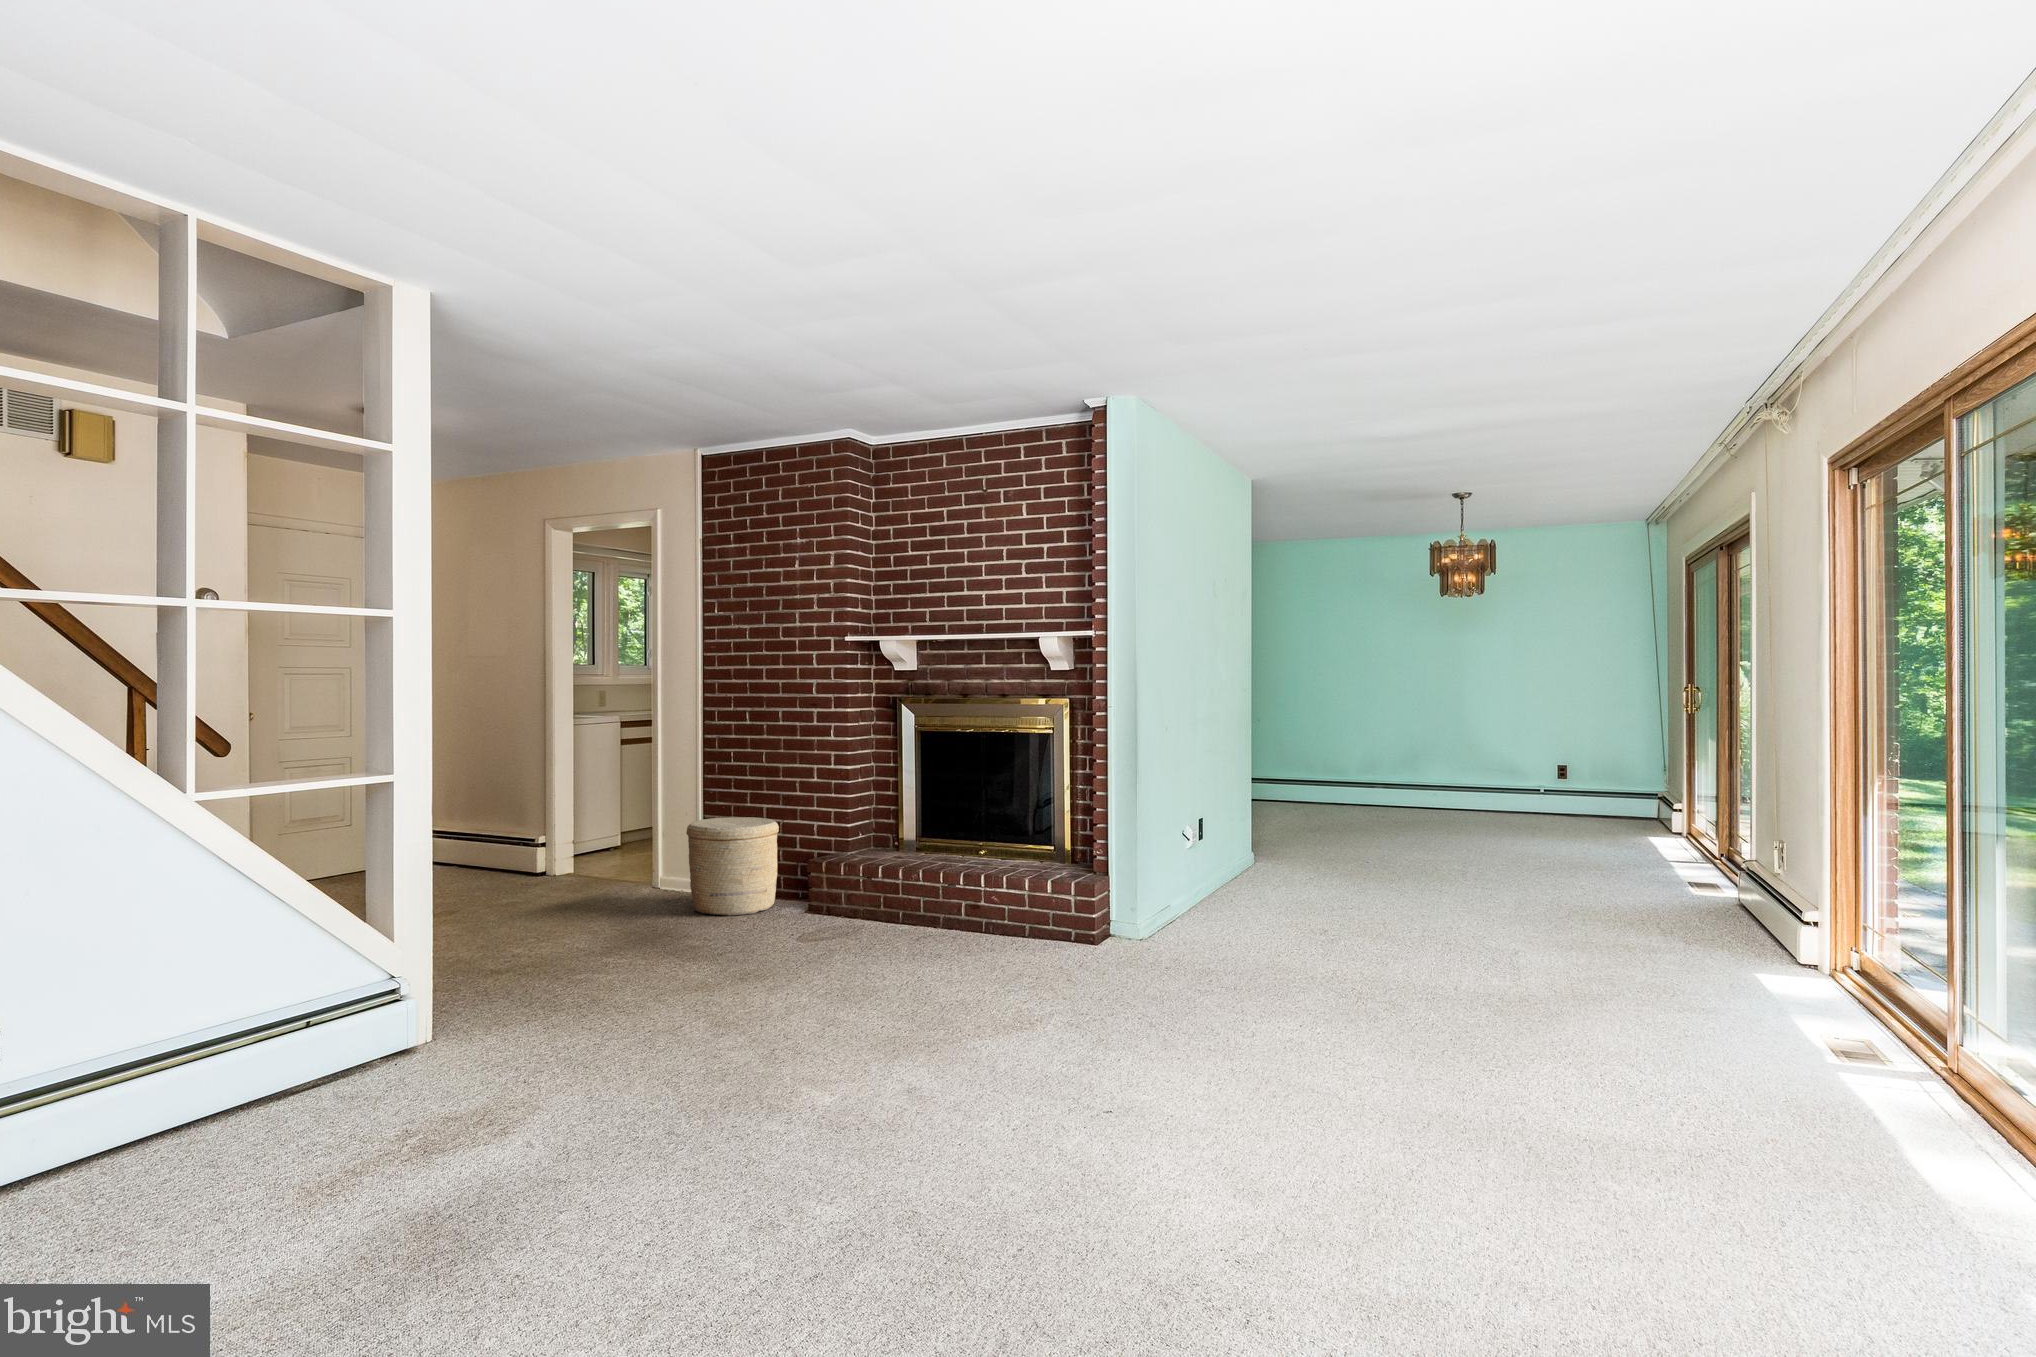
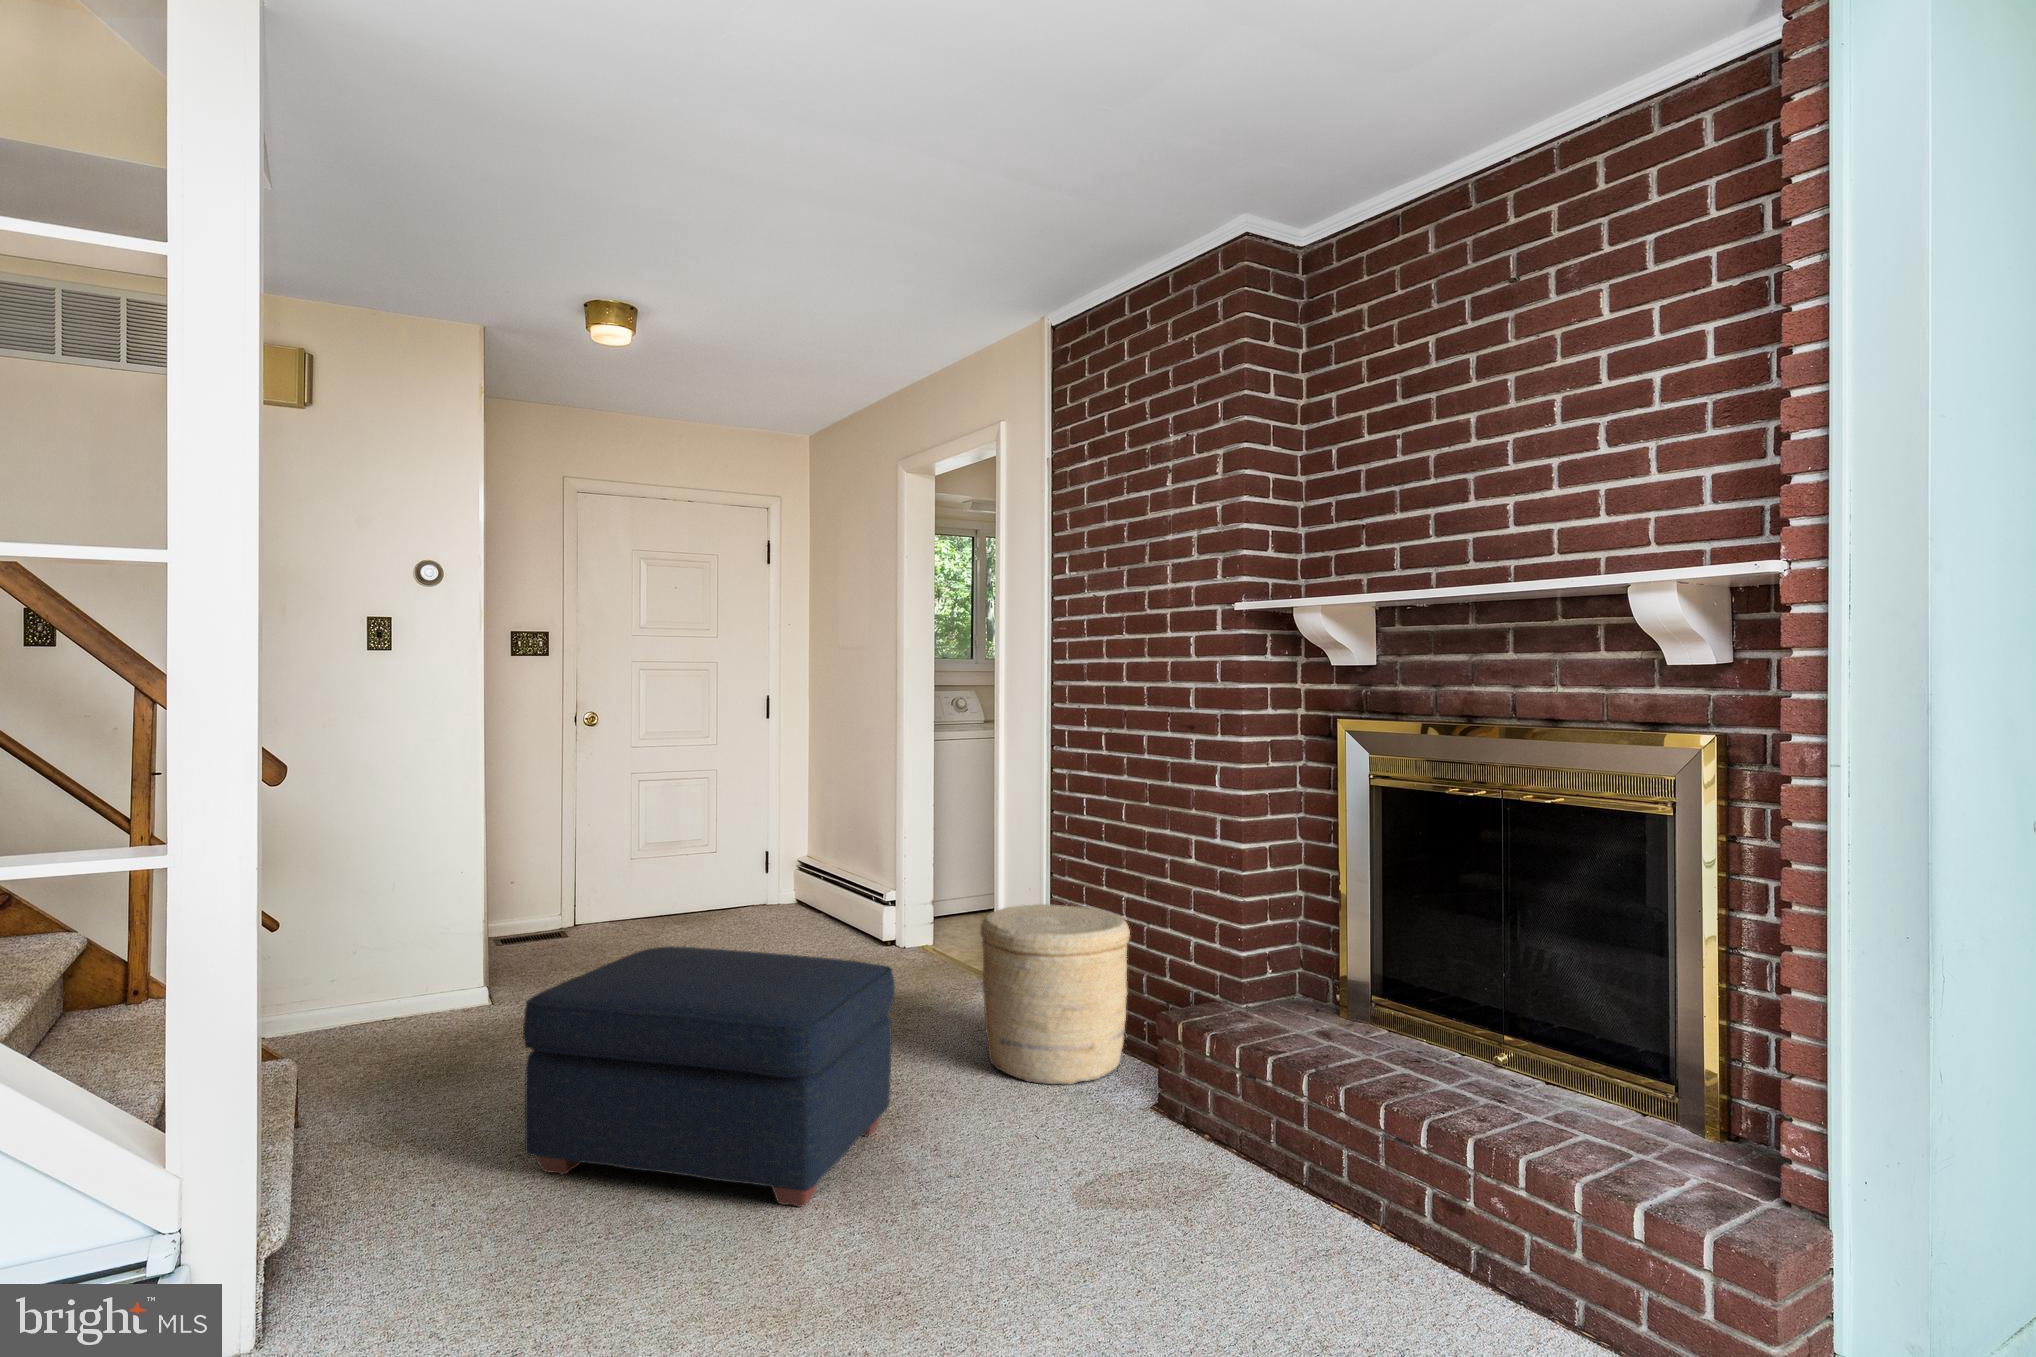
ottoman: none [479,846,680,981] -> present [523,946,895,1207]

